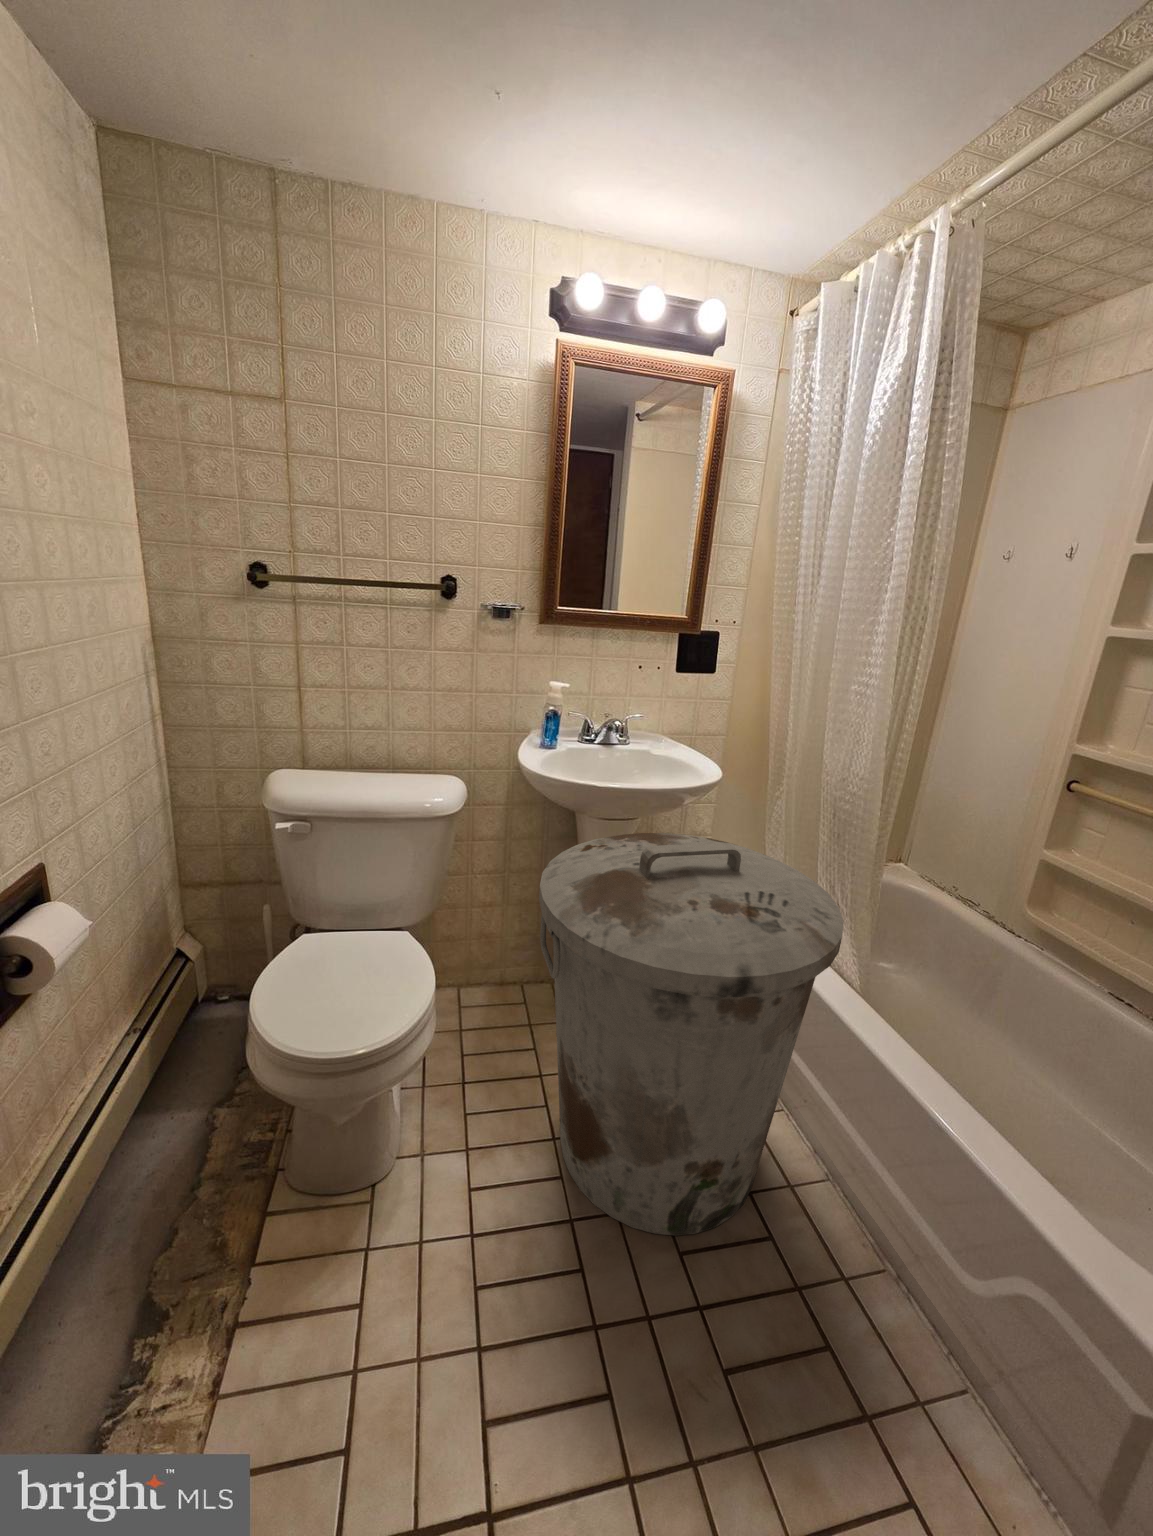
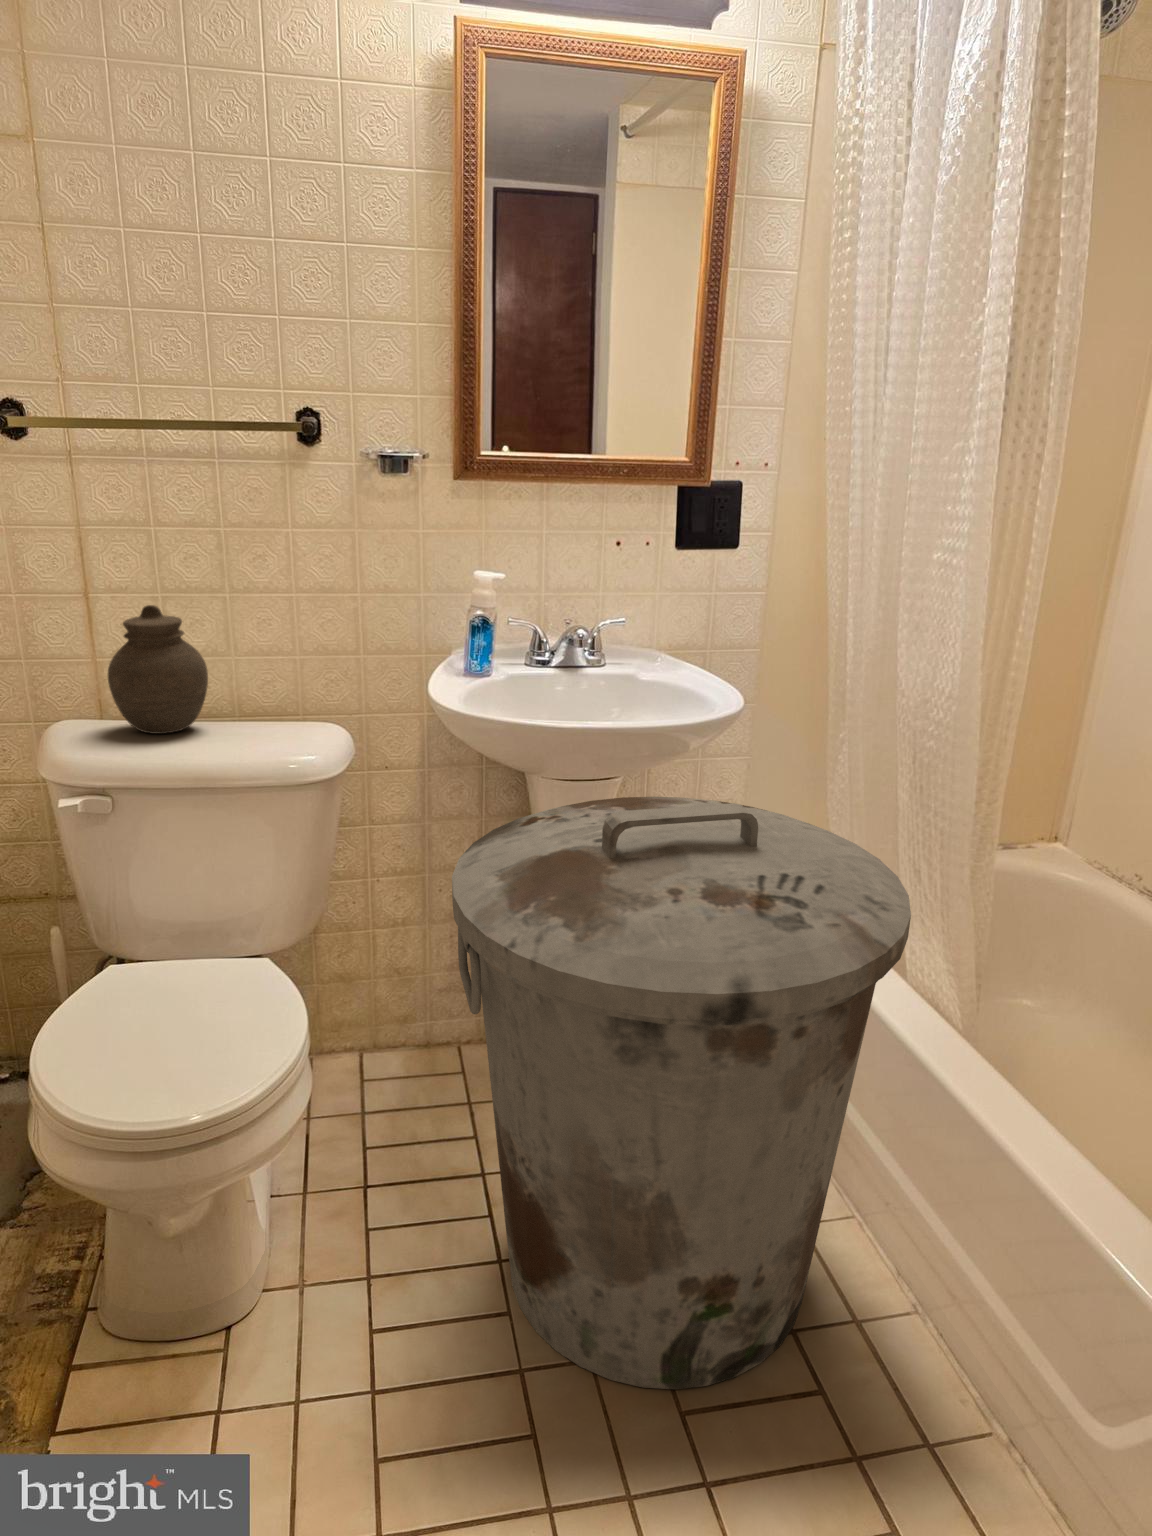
jar: none [313,698,377,781] -> present [108,605,208,734]

